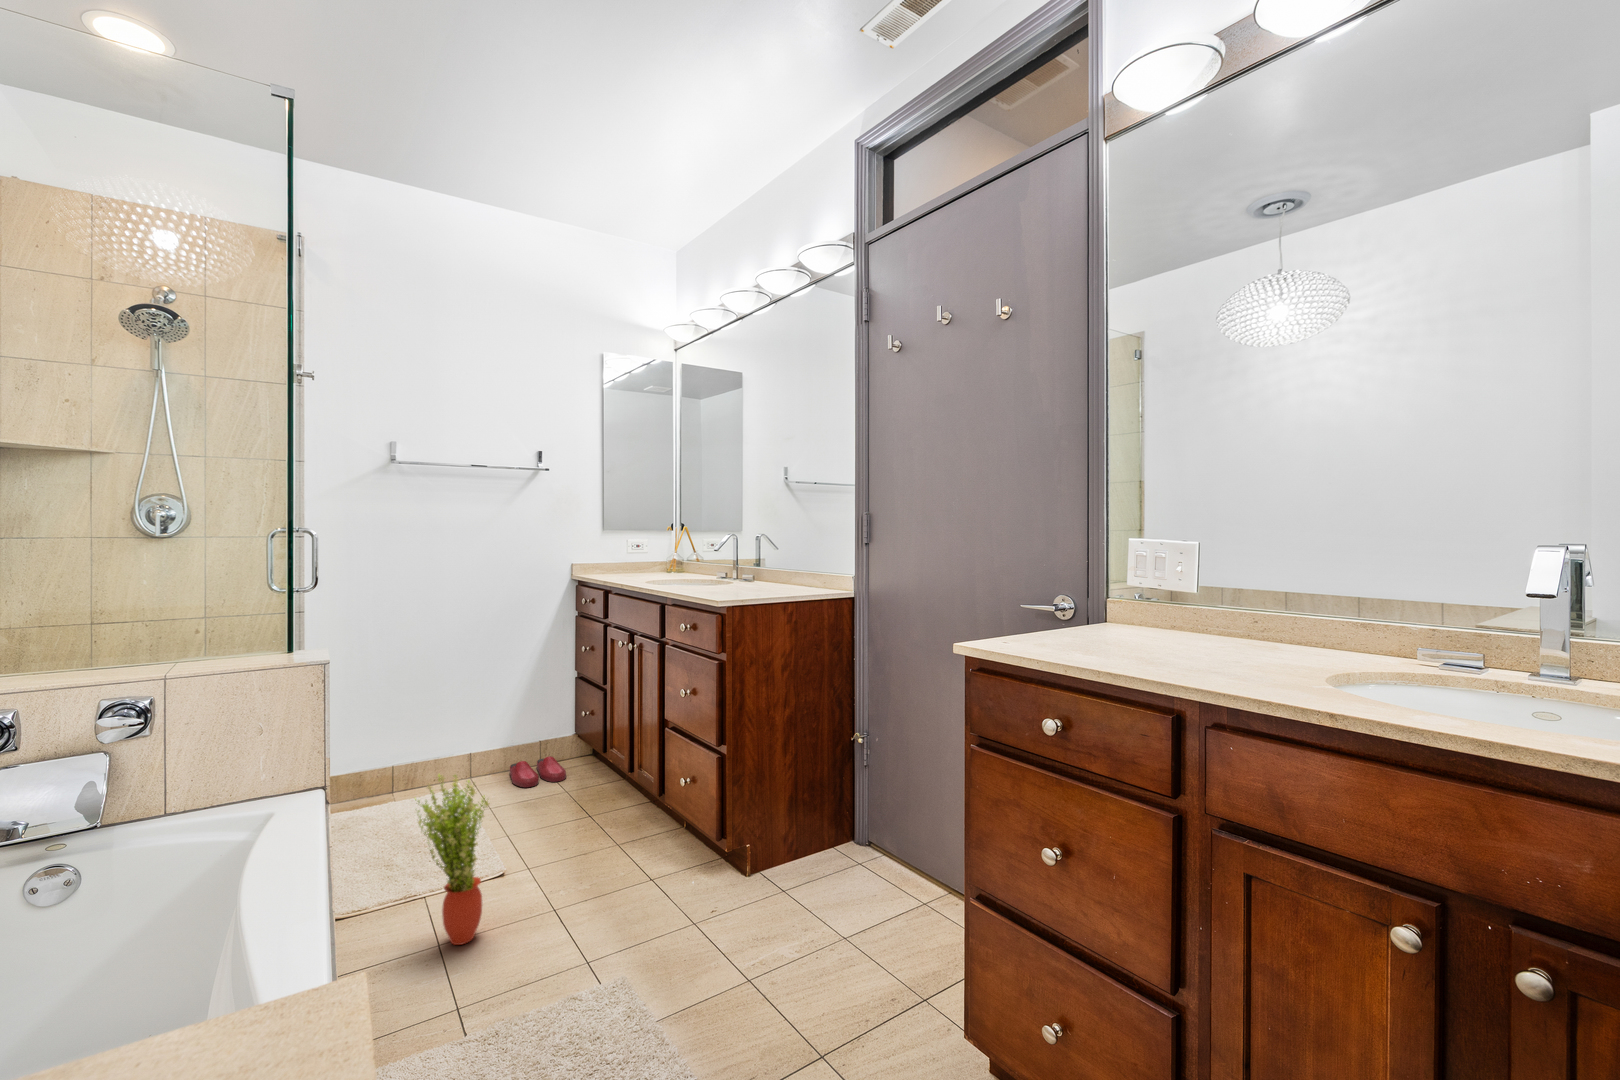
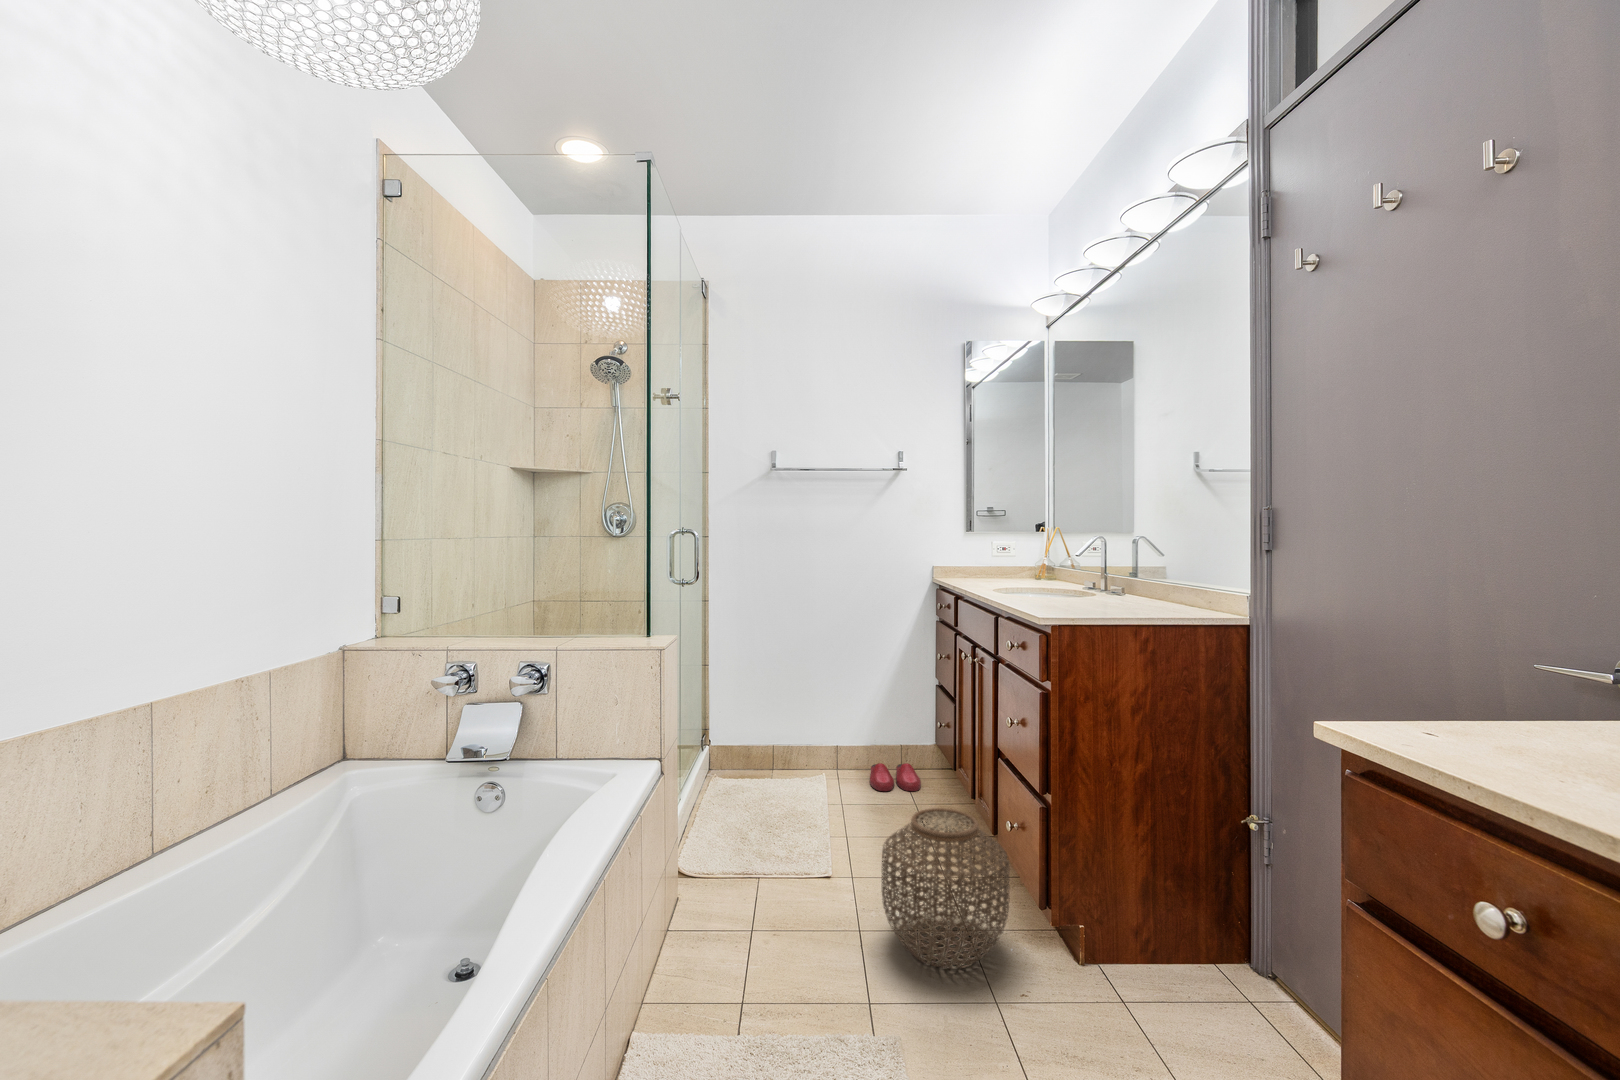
potted plant: present [415,775,489,945] -> none [733,767,795,939]
woven basket: none [580,775,695,915] -> present [882,808,1010,969]

